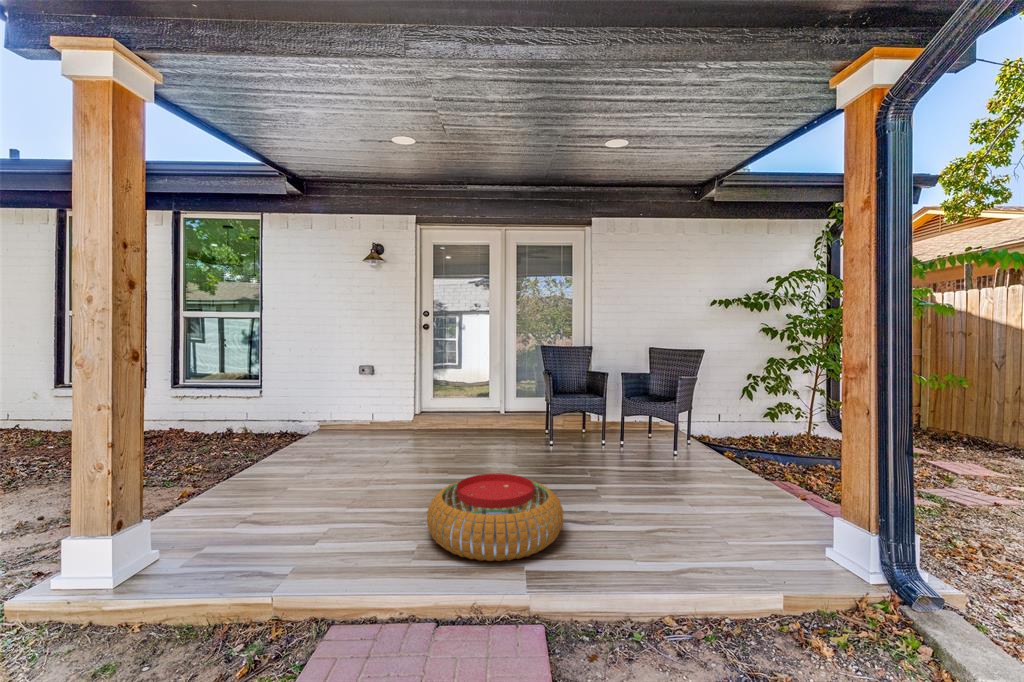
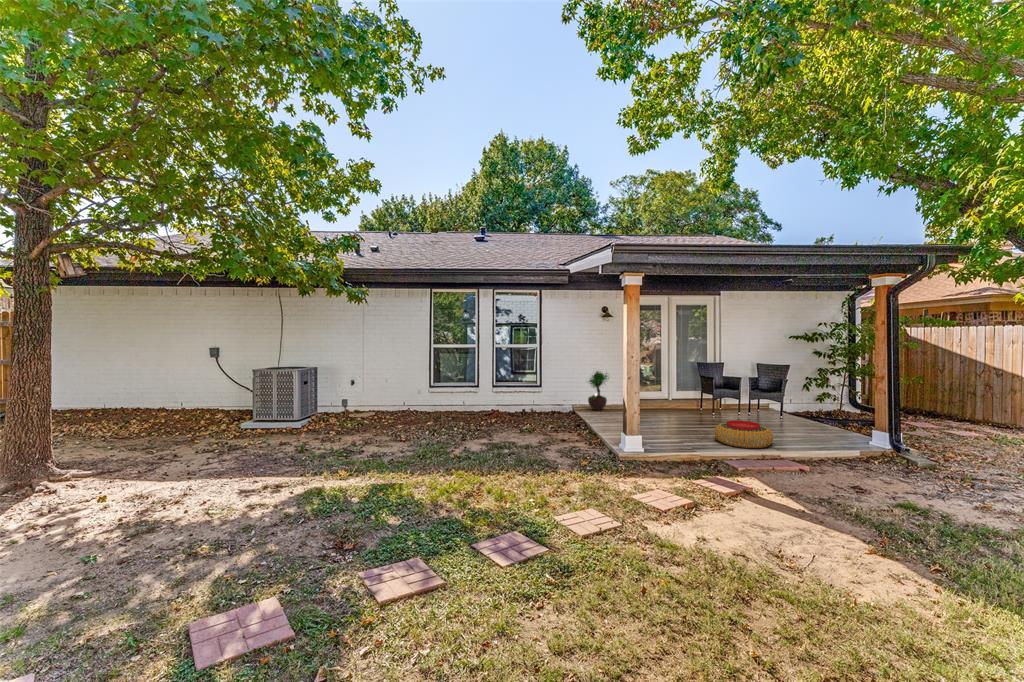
potted tree: none [325,352,374,431] -> present [588,371,607,410]

